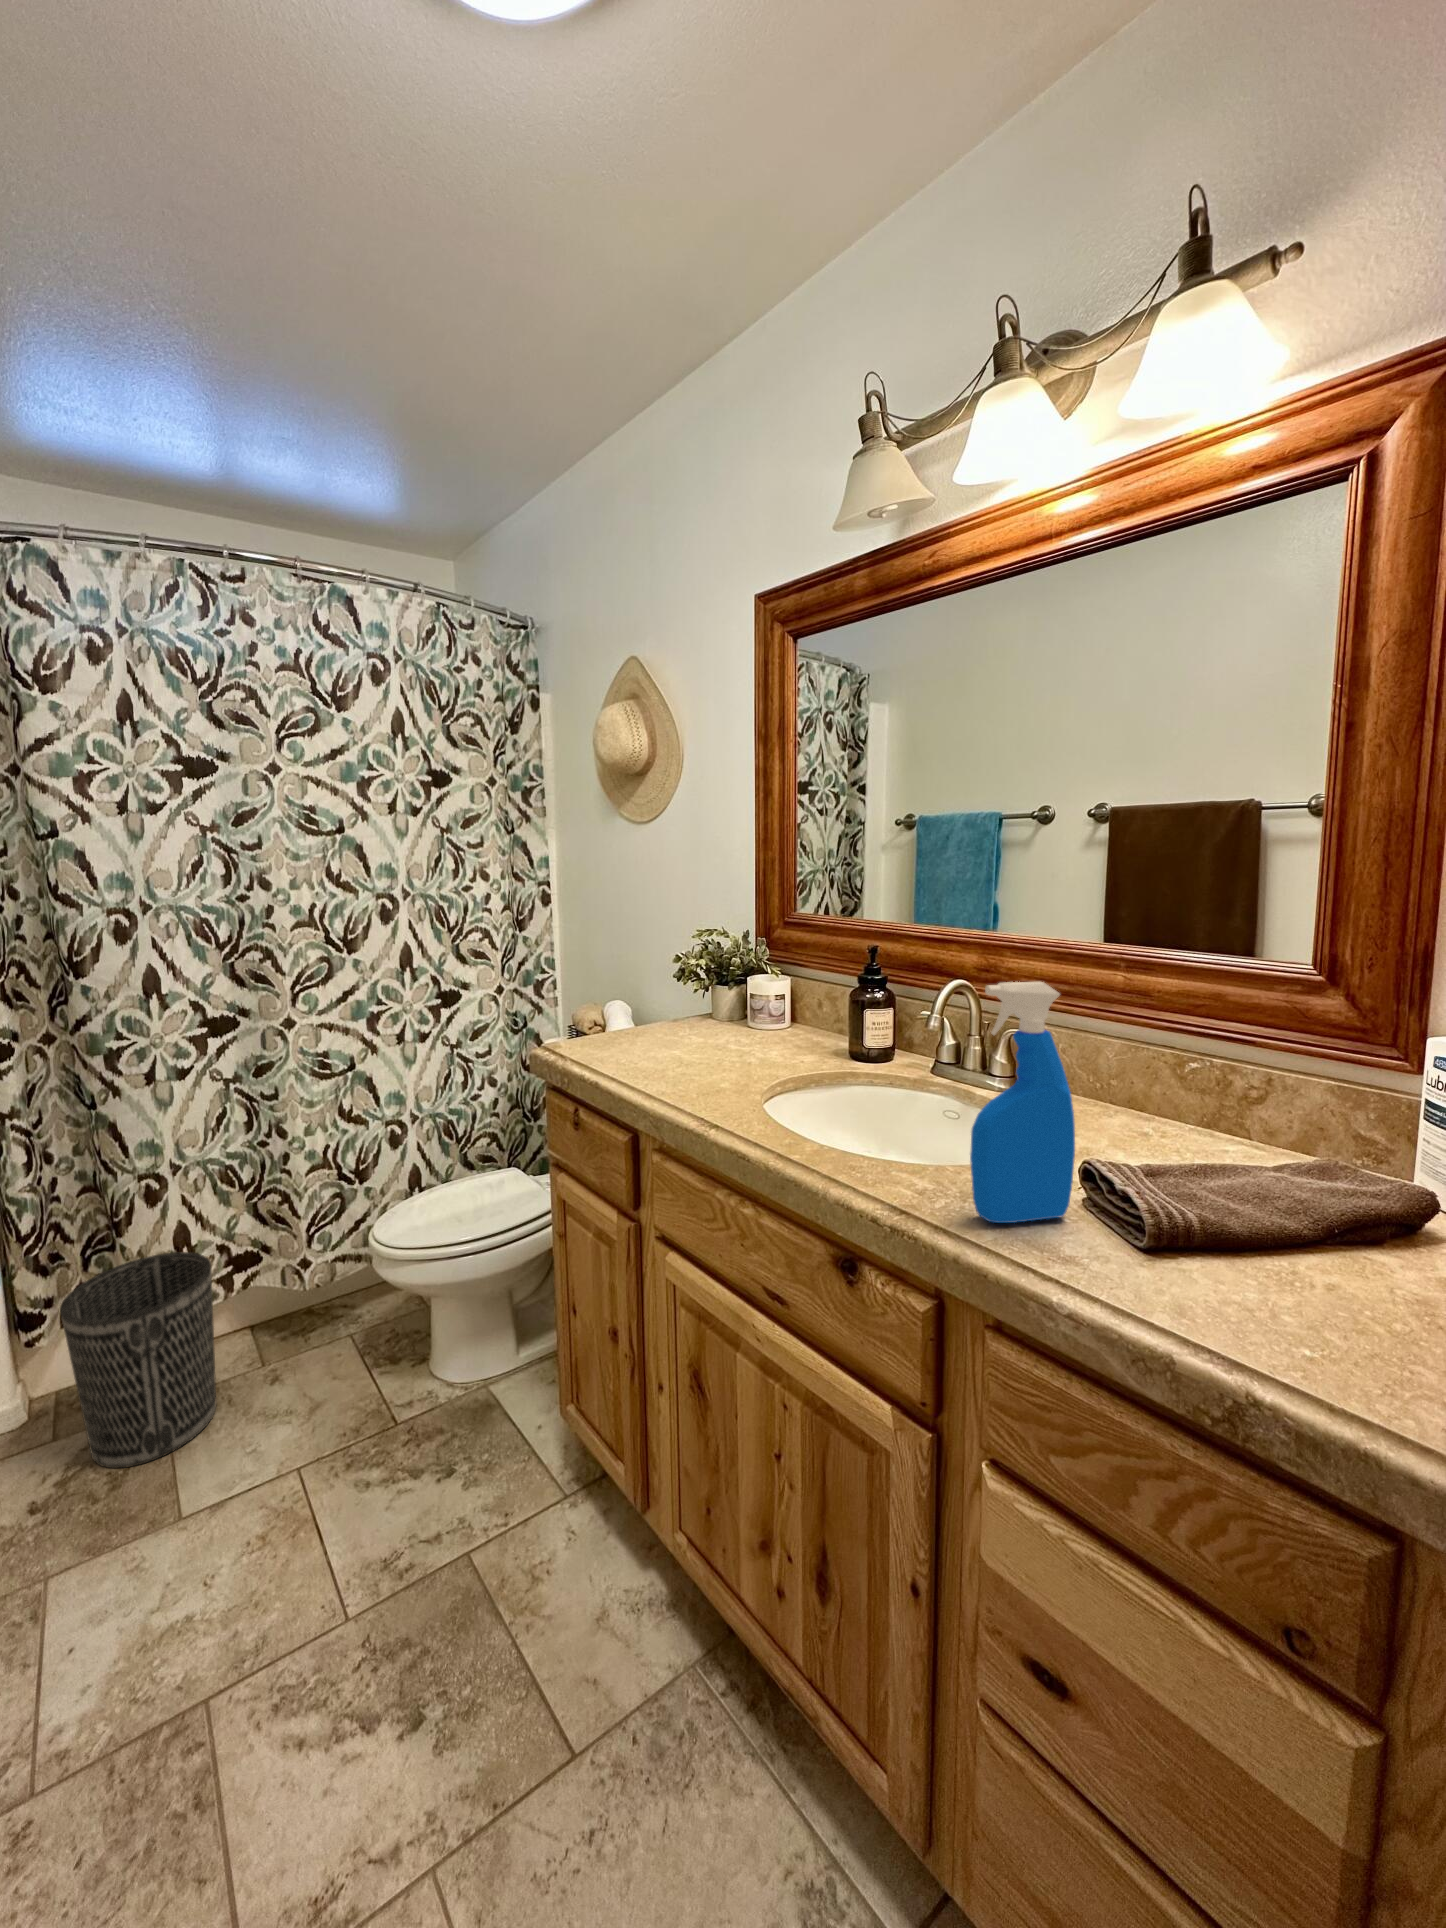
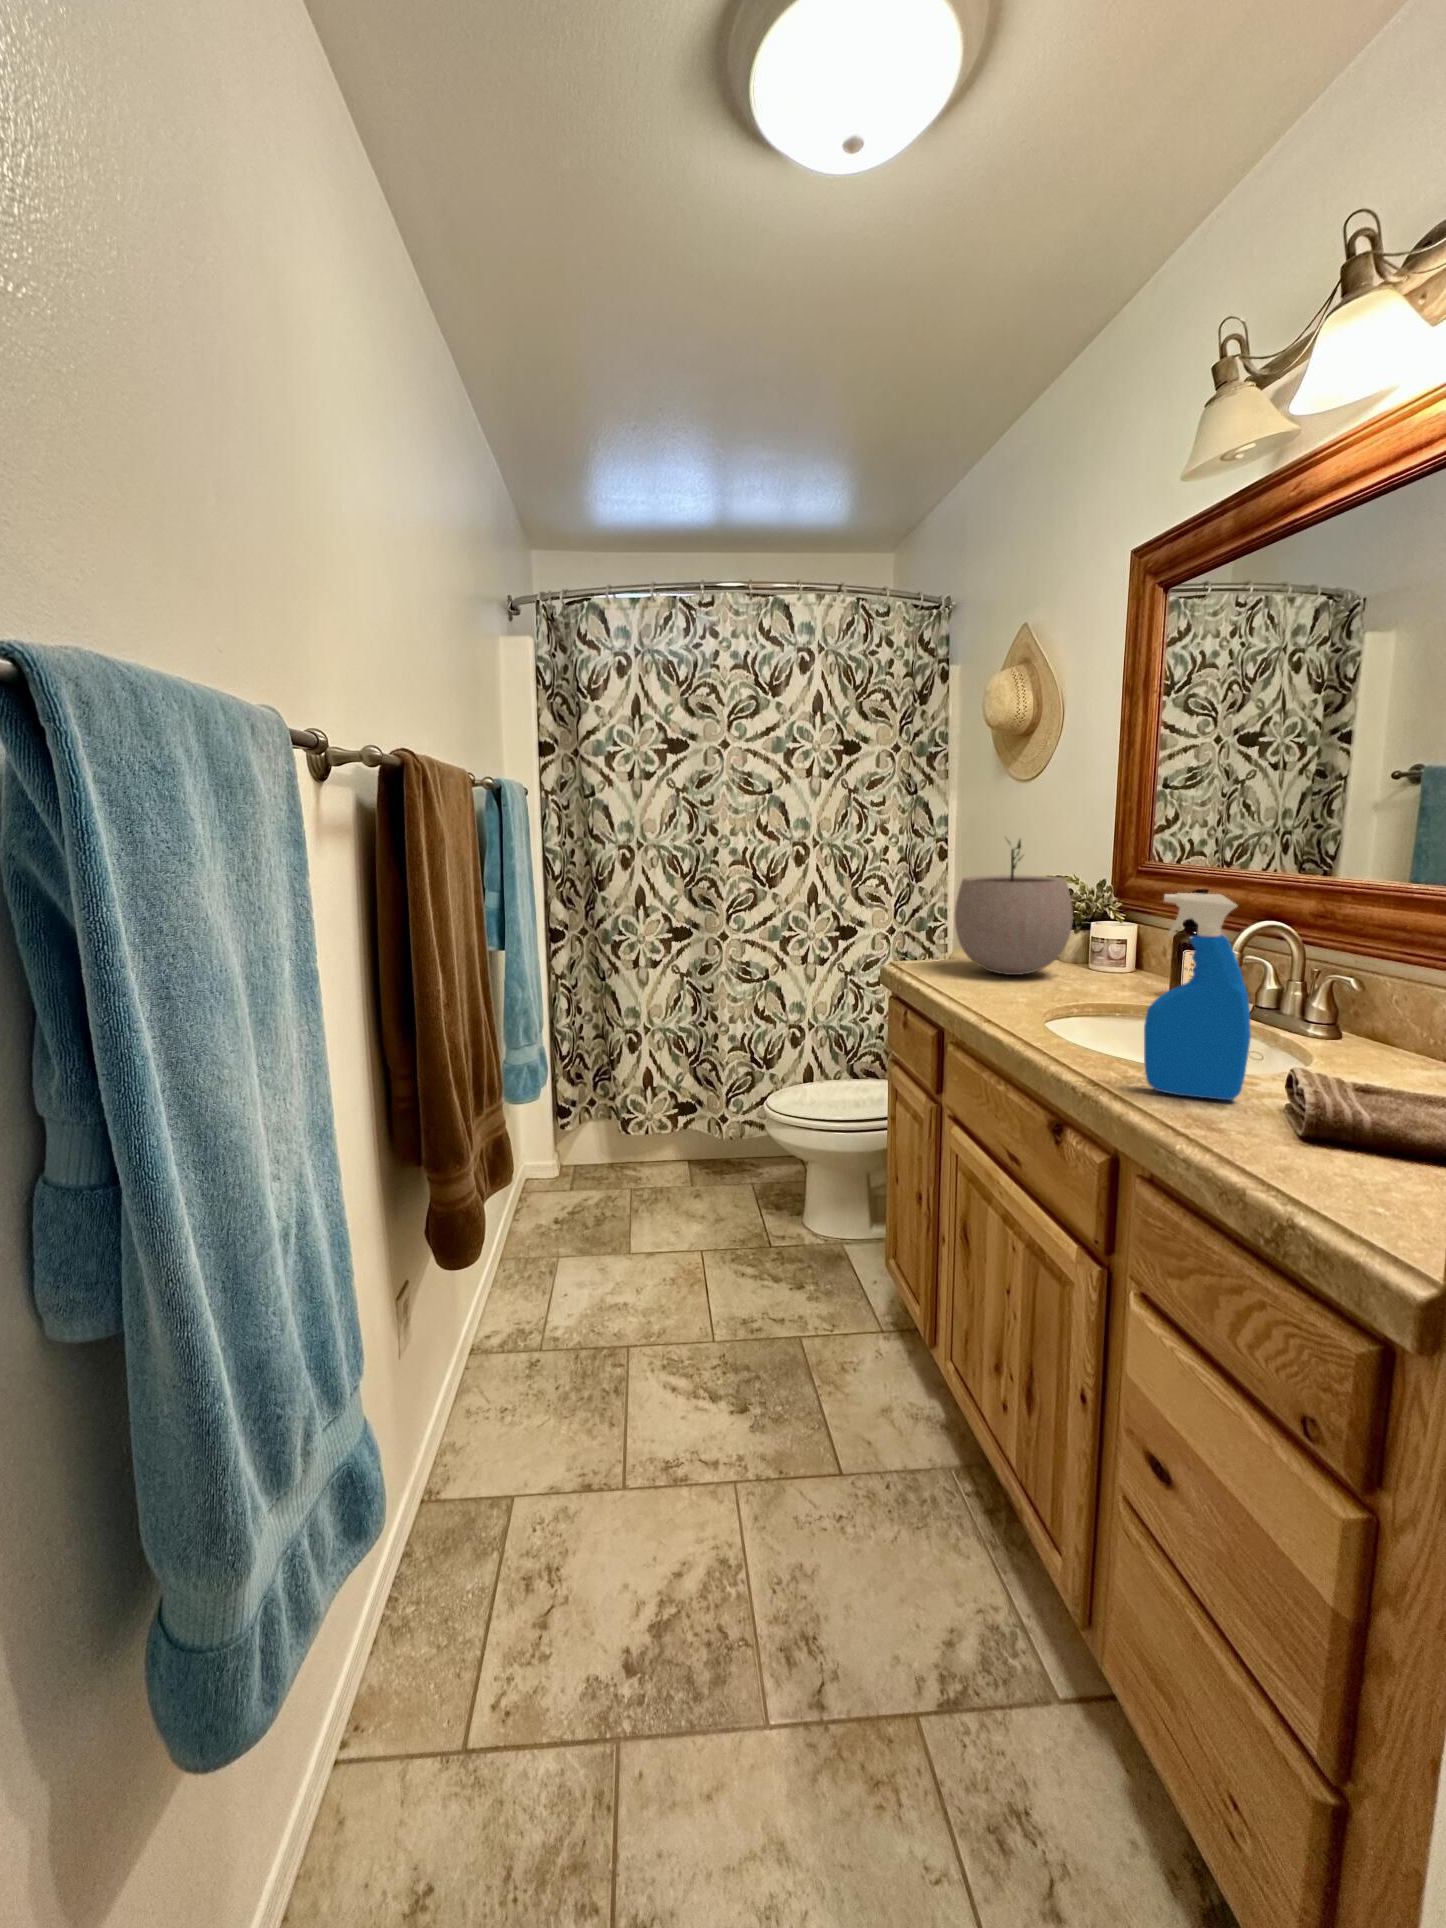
plant pot: none [619,891,743,1048] -> present [955,840,1073,975]
wastebasket: present [60,1252,216,1468] -> none [579,1088,662,1218]

